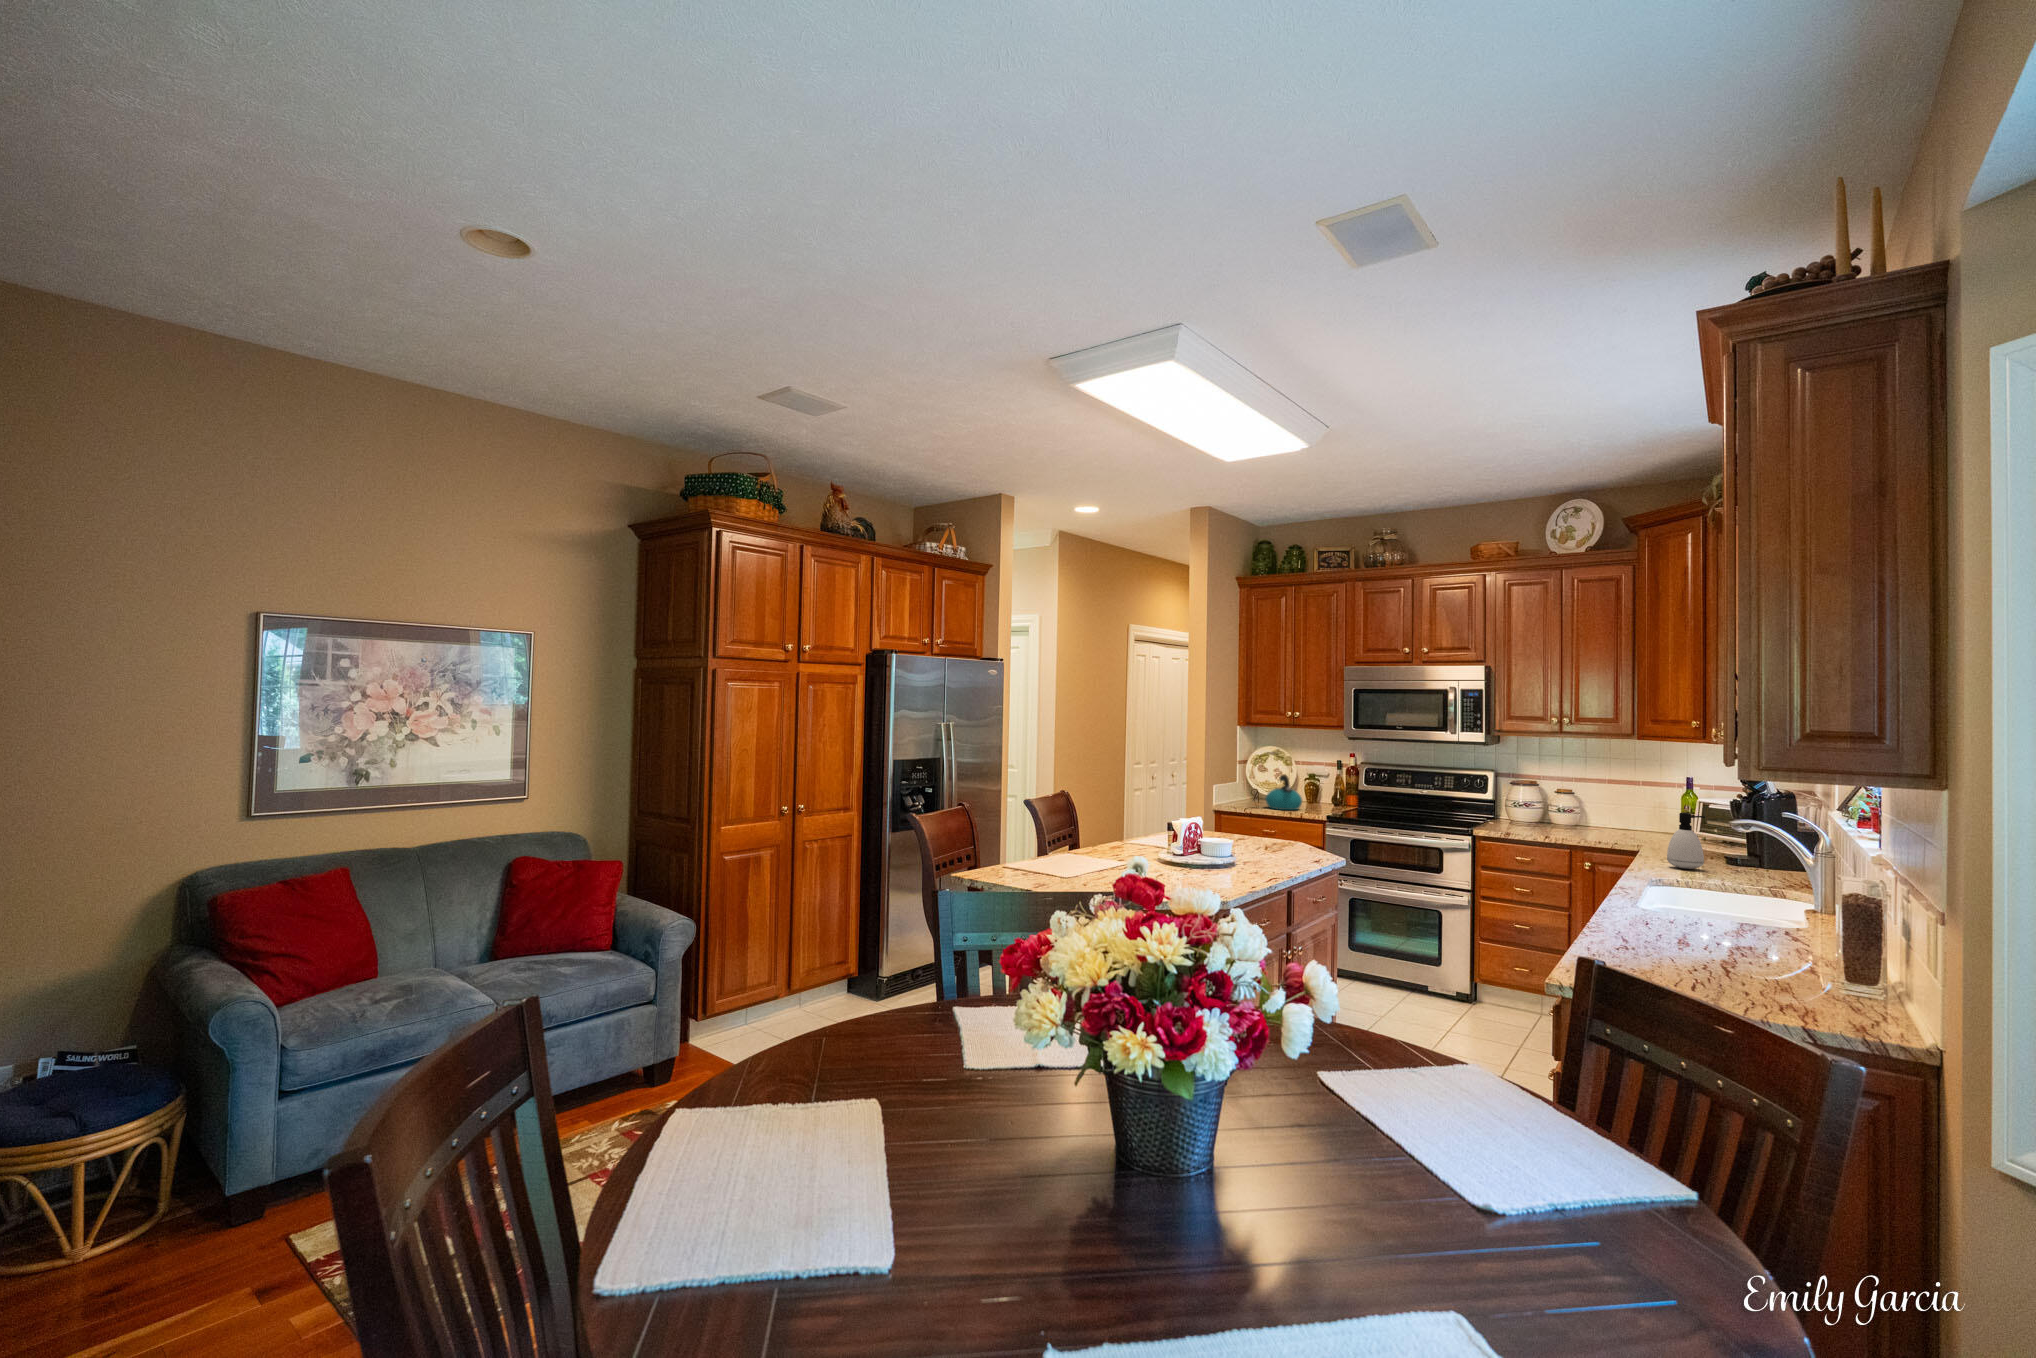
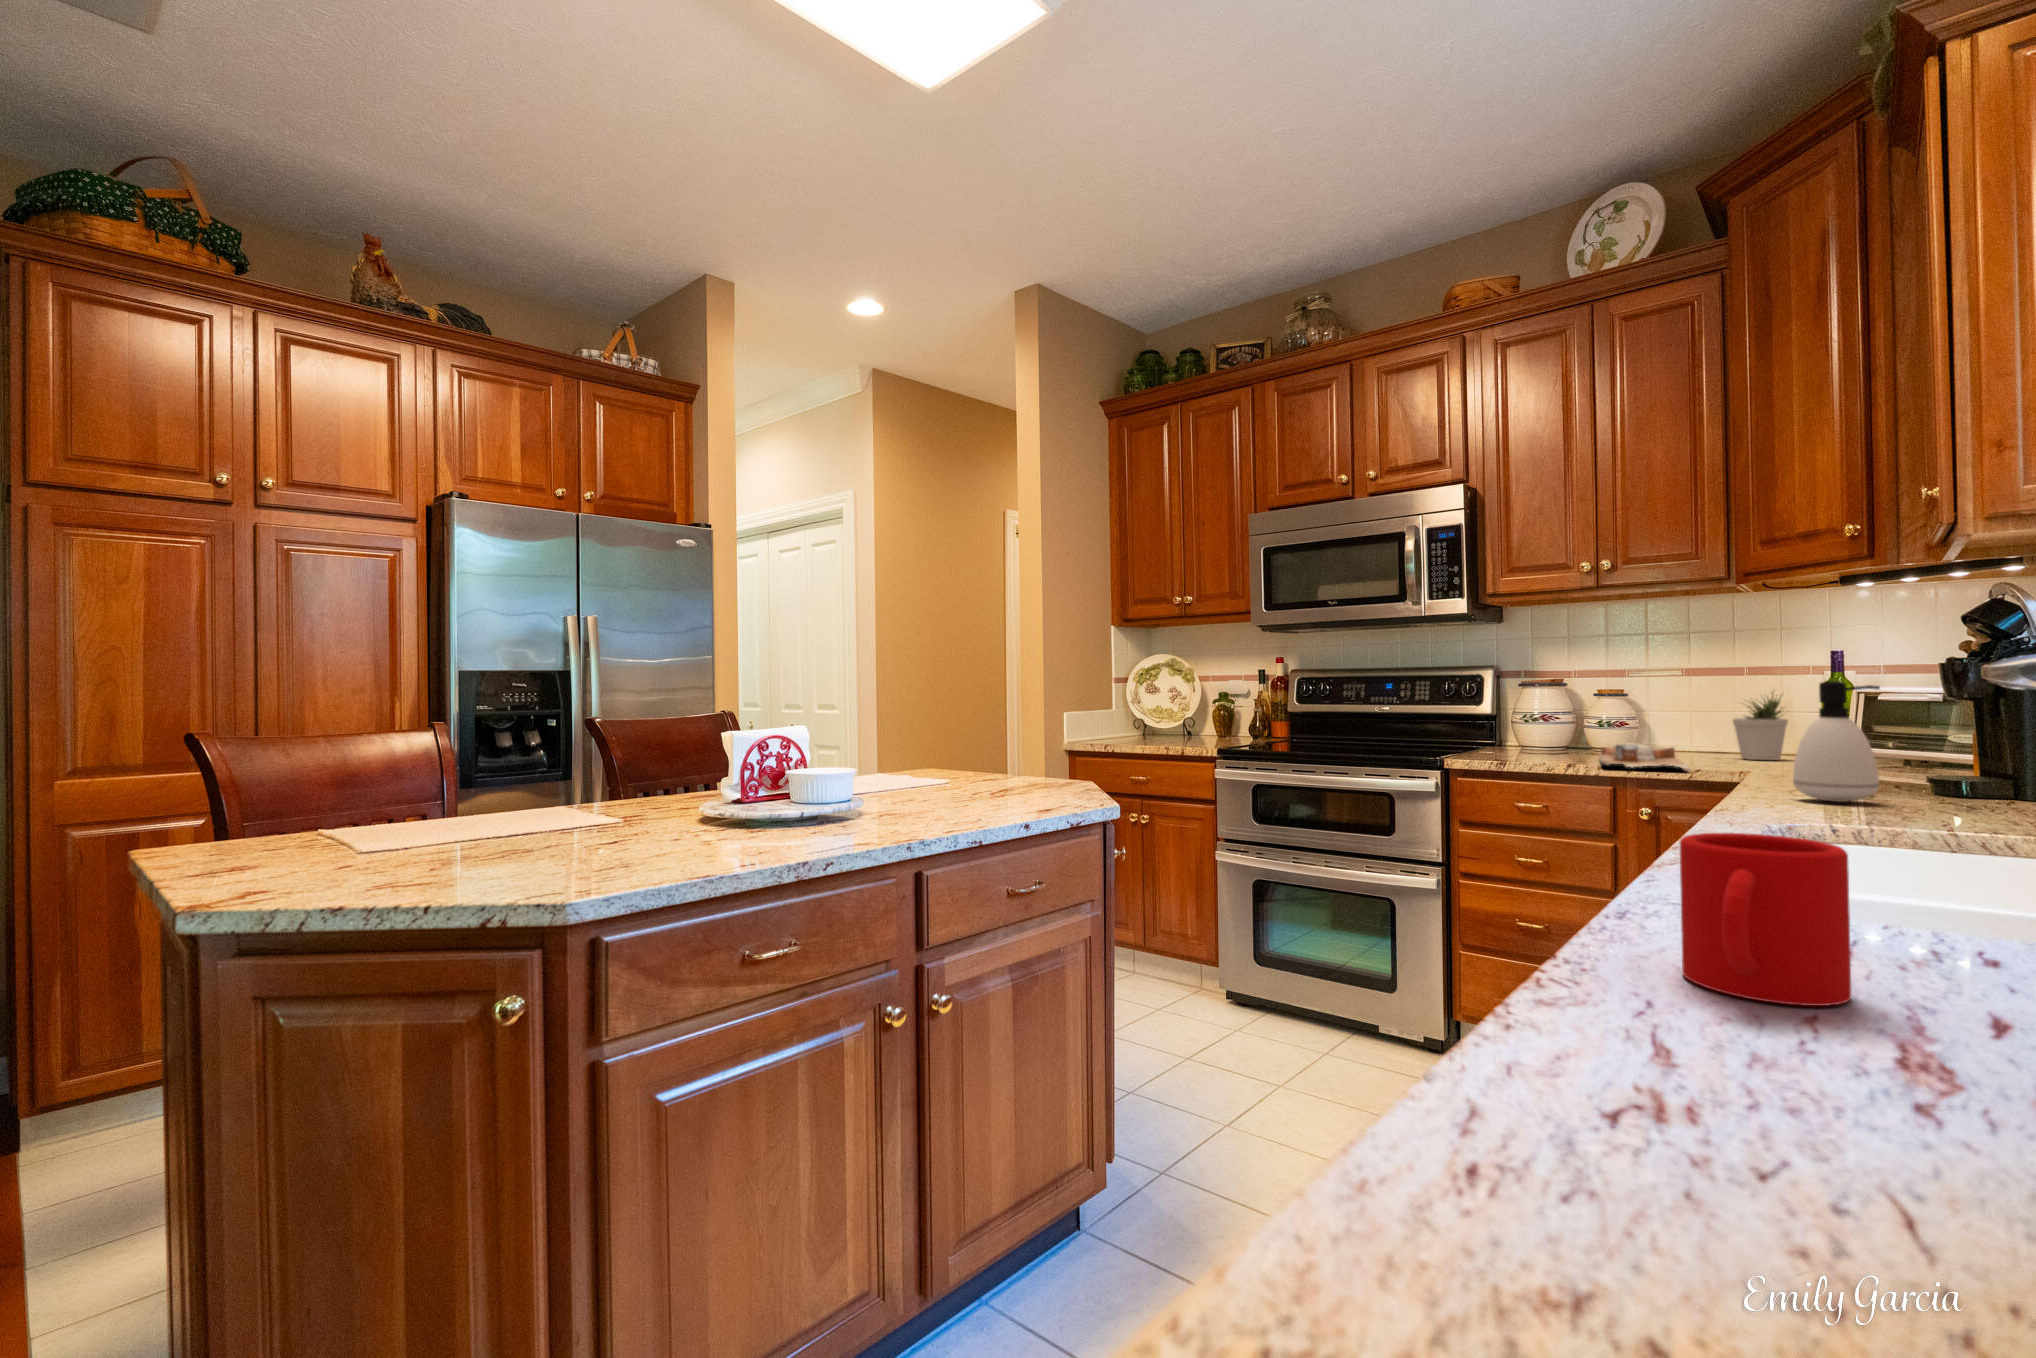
kettle: present [1266,775,1302,810] -> none [1137,691,1193,745]
potted plant: none [1633,797,1664,837] -> present [1733,693,1788,760]
cutting board: none [1561,826,1614,846] -> present [1599,742,1690,772]
mug: none [1642,892,1684,936] -> present [1680,833,1851,1006]

